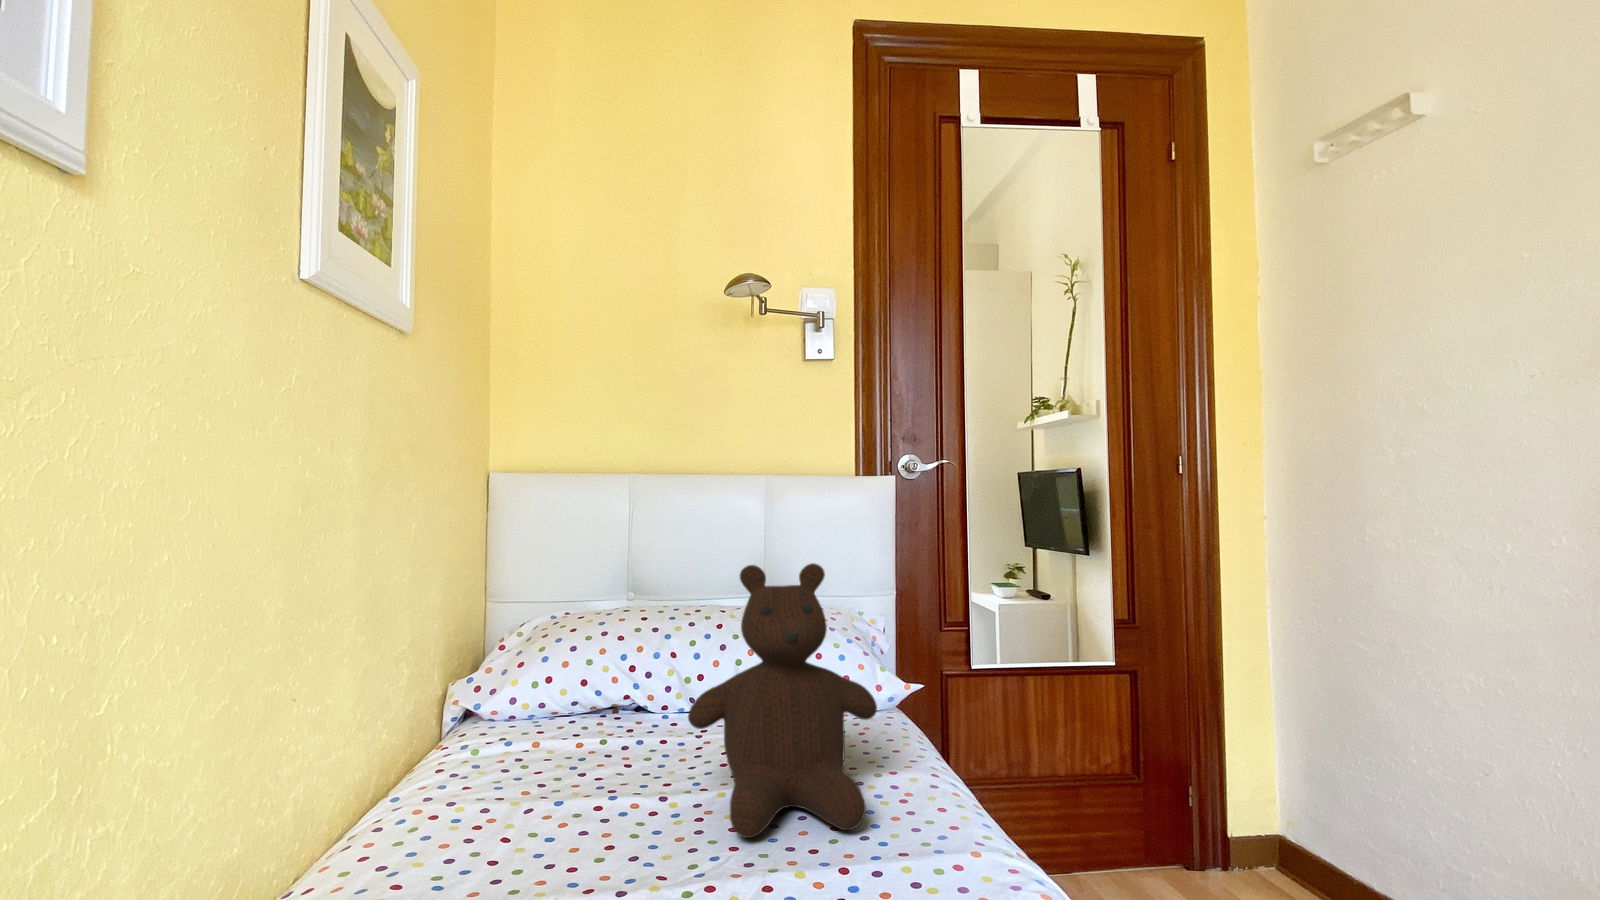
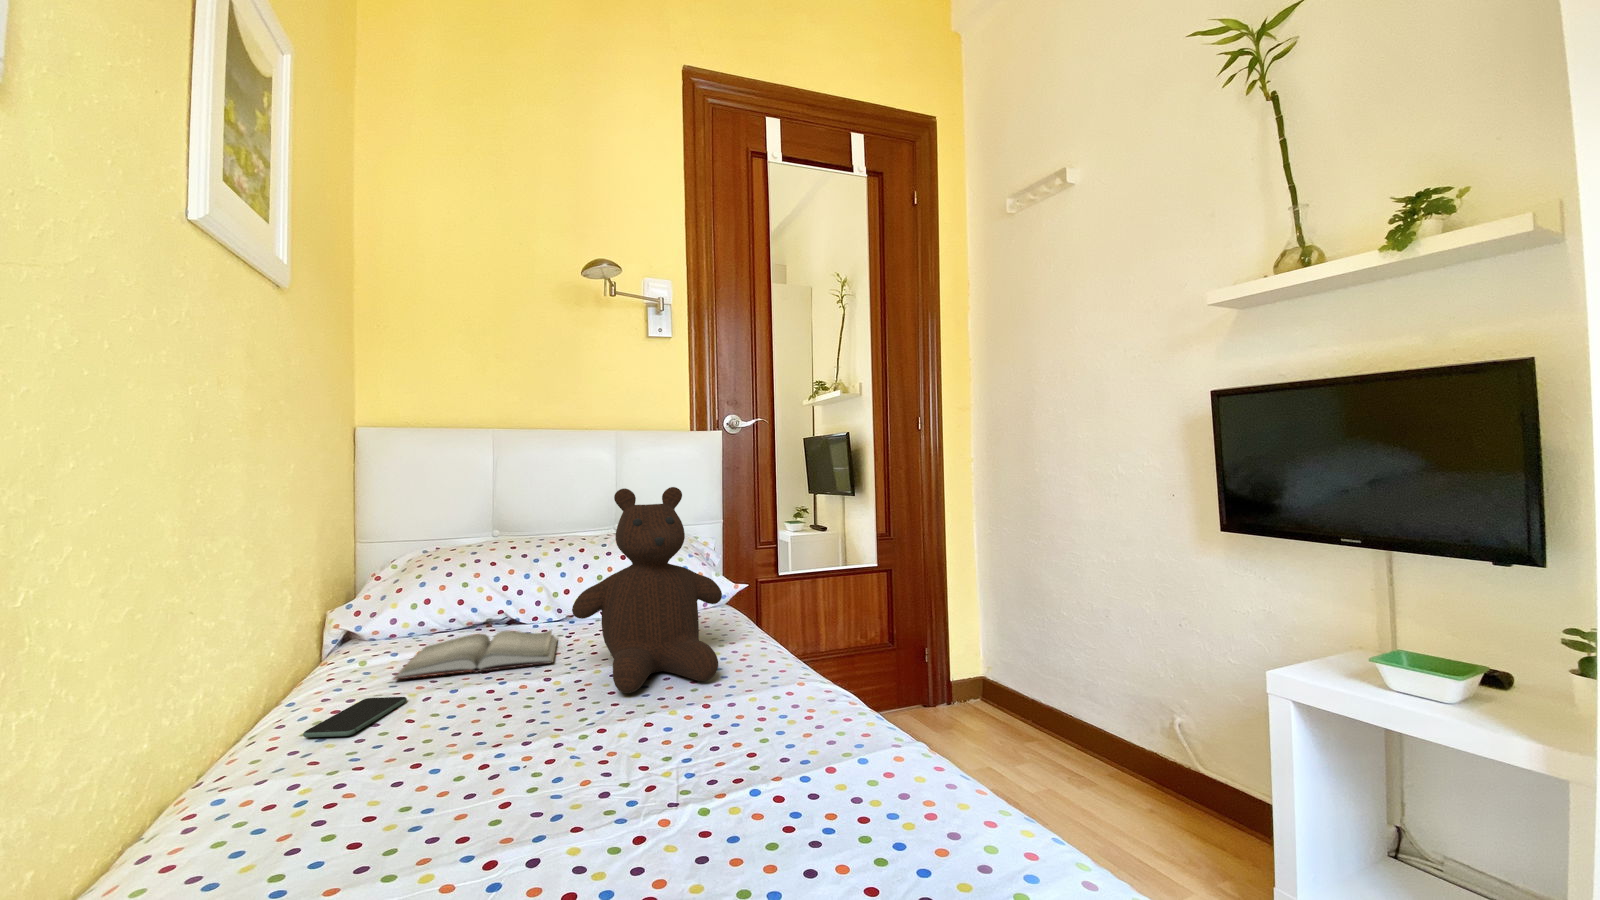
hardback book: none [496,727,683,781] -> present [393,630,558,680]
smartphone: none [390,805,503,856] -> present [303,697,407,737]

